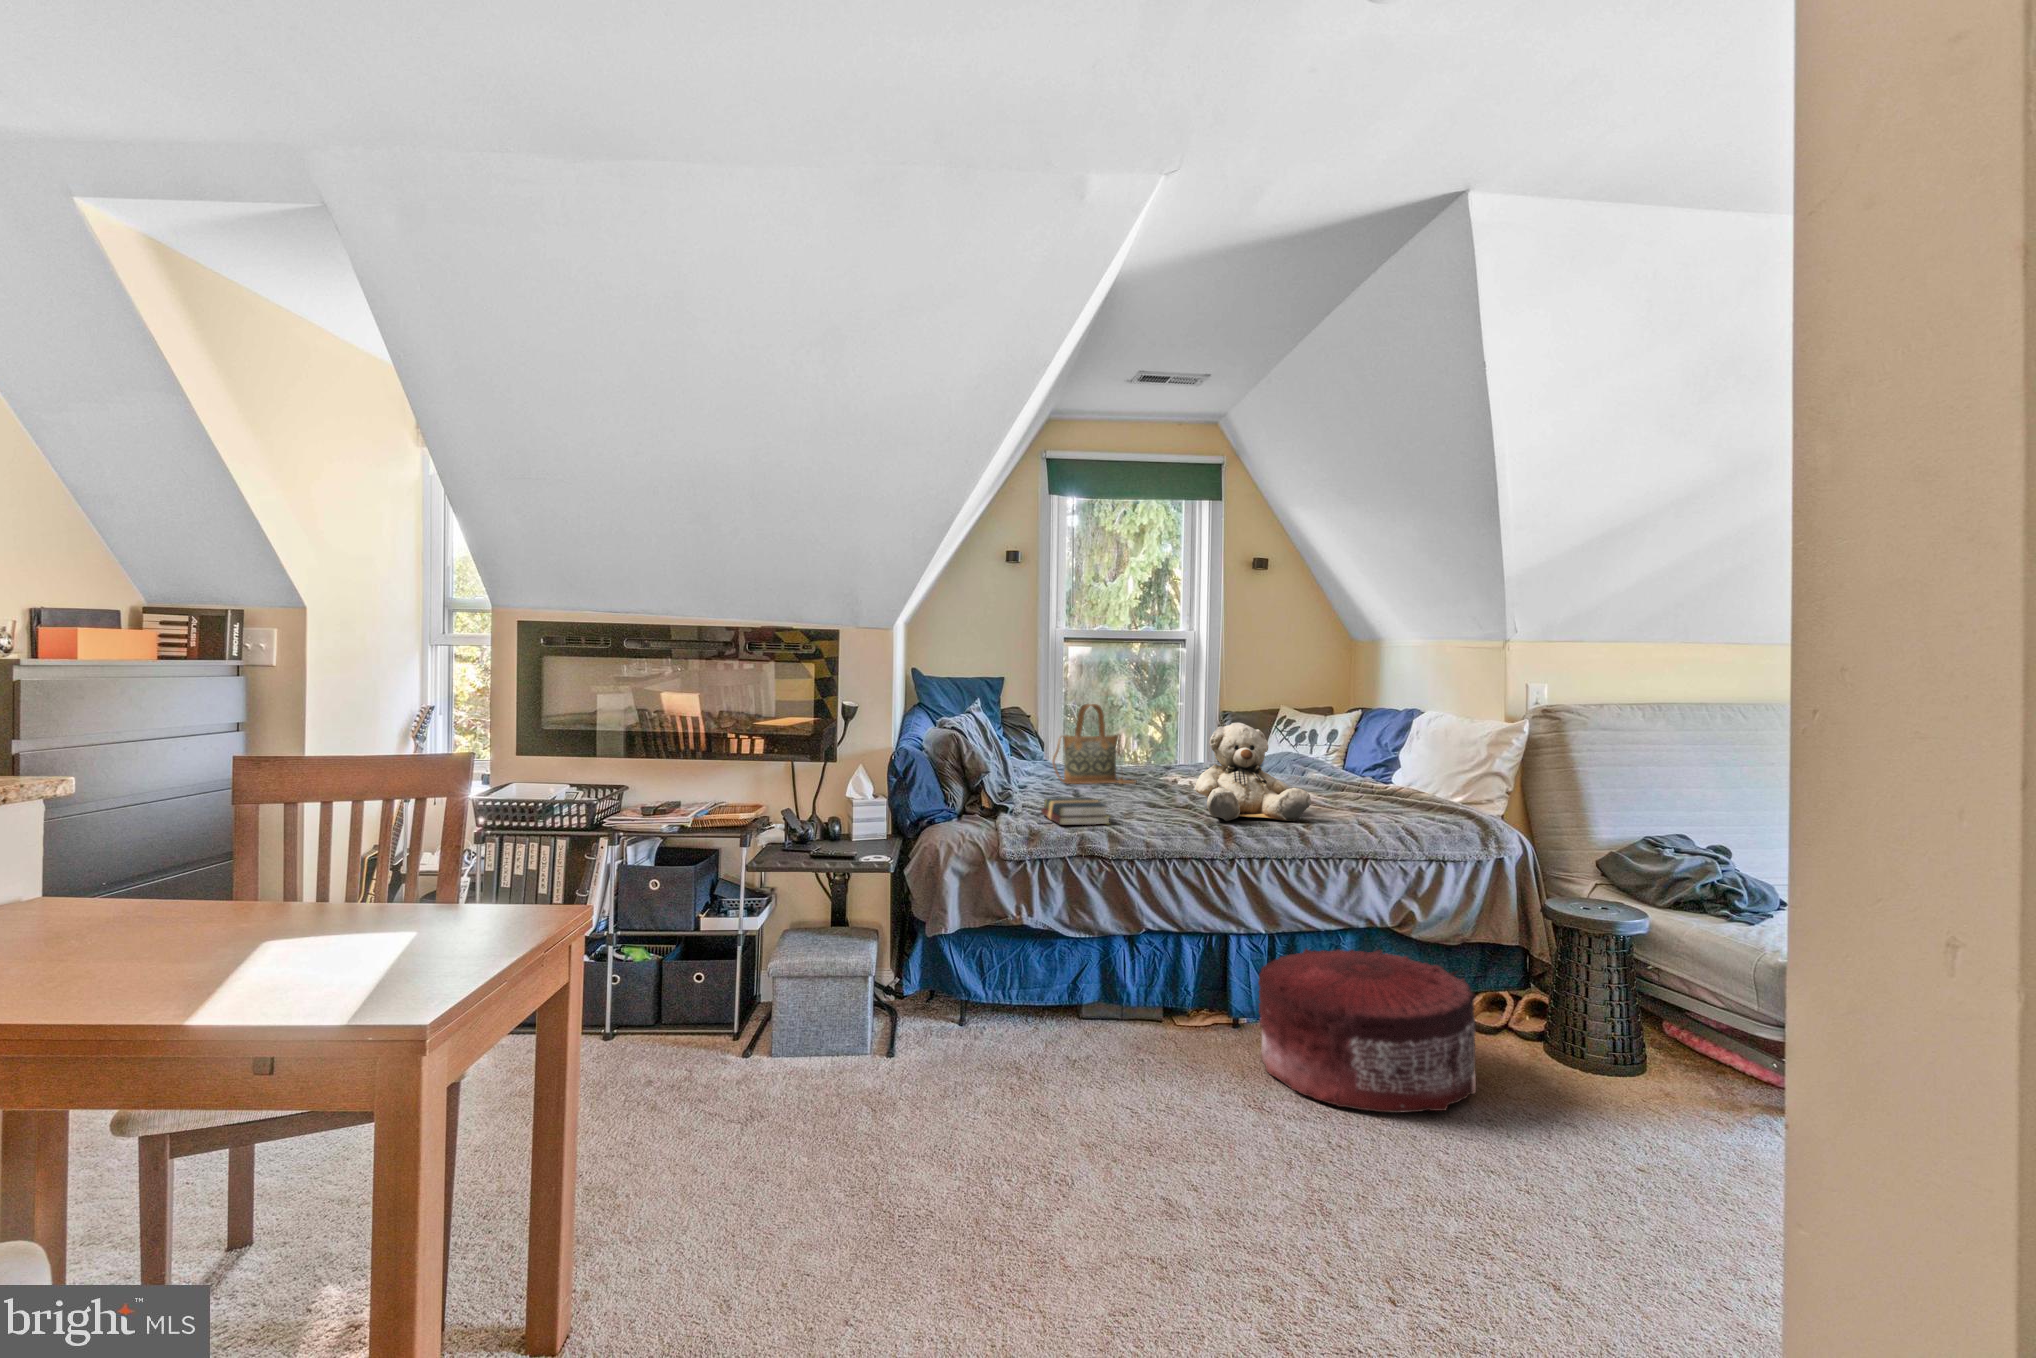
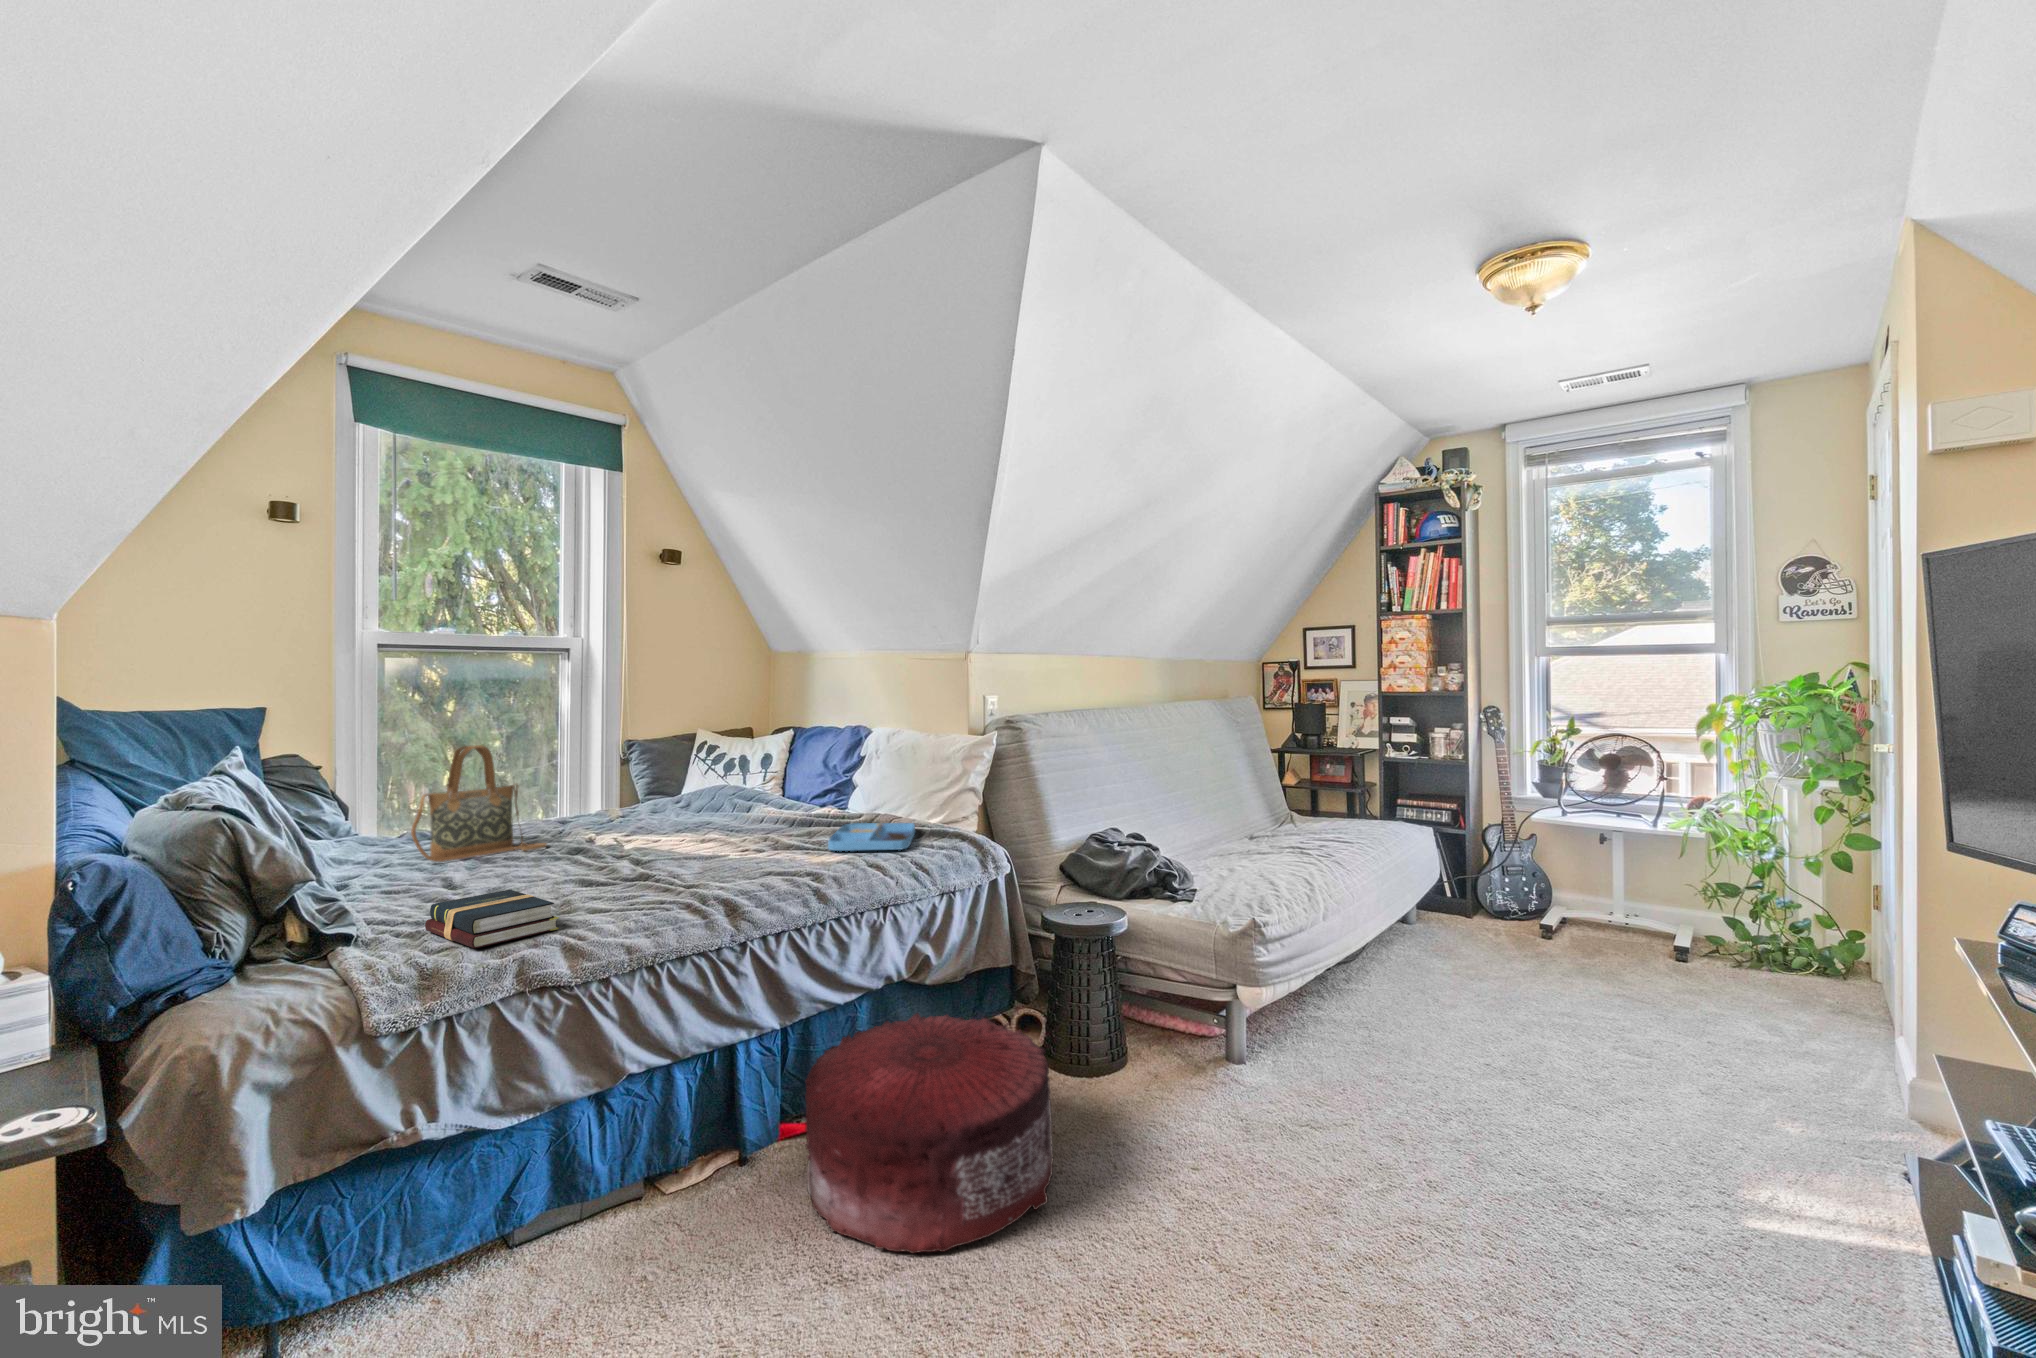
teddy bear: present [1195,723,1311,821] -> none [669,762,819,892]
tray: none [1337,792,1436,815] -> present [828,823,915,851]

